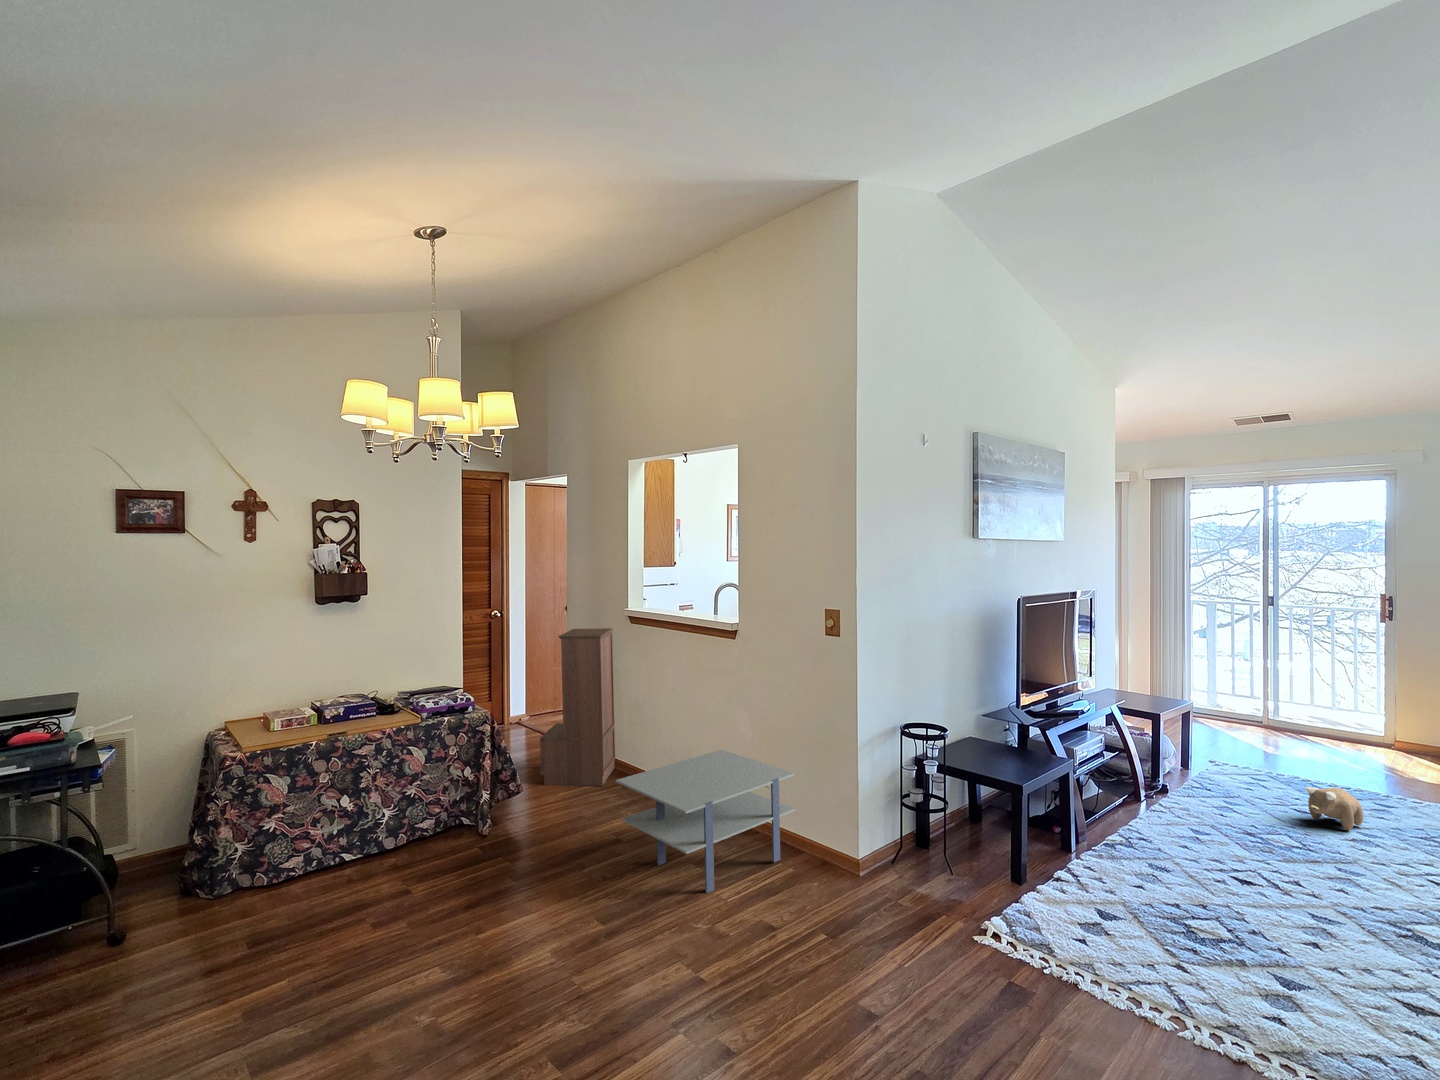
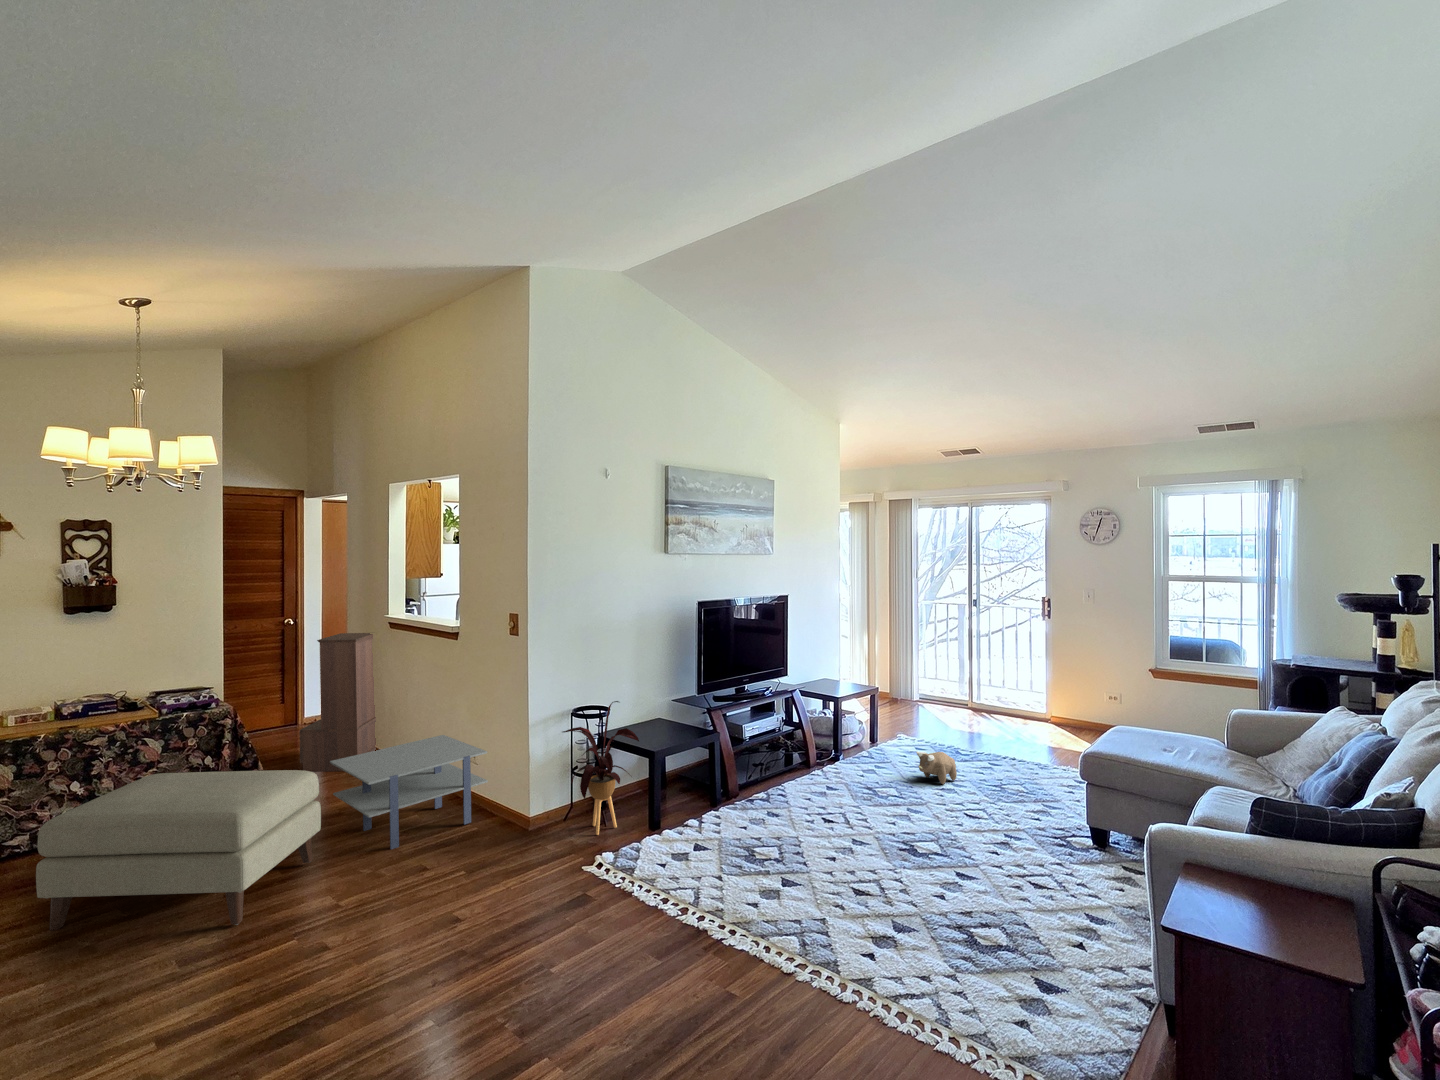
house plant: none [901,716,1013,885] -> present [563,701,639,835]
ottoman: none [355,793,634,994] -> present [36,770,321,930]

